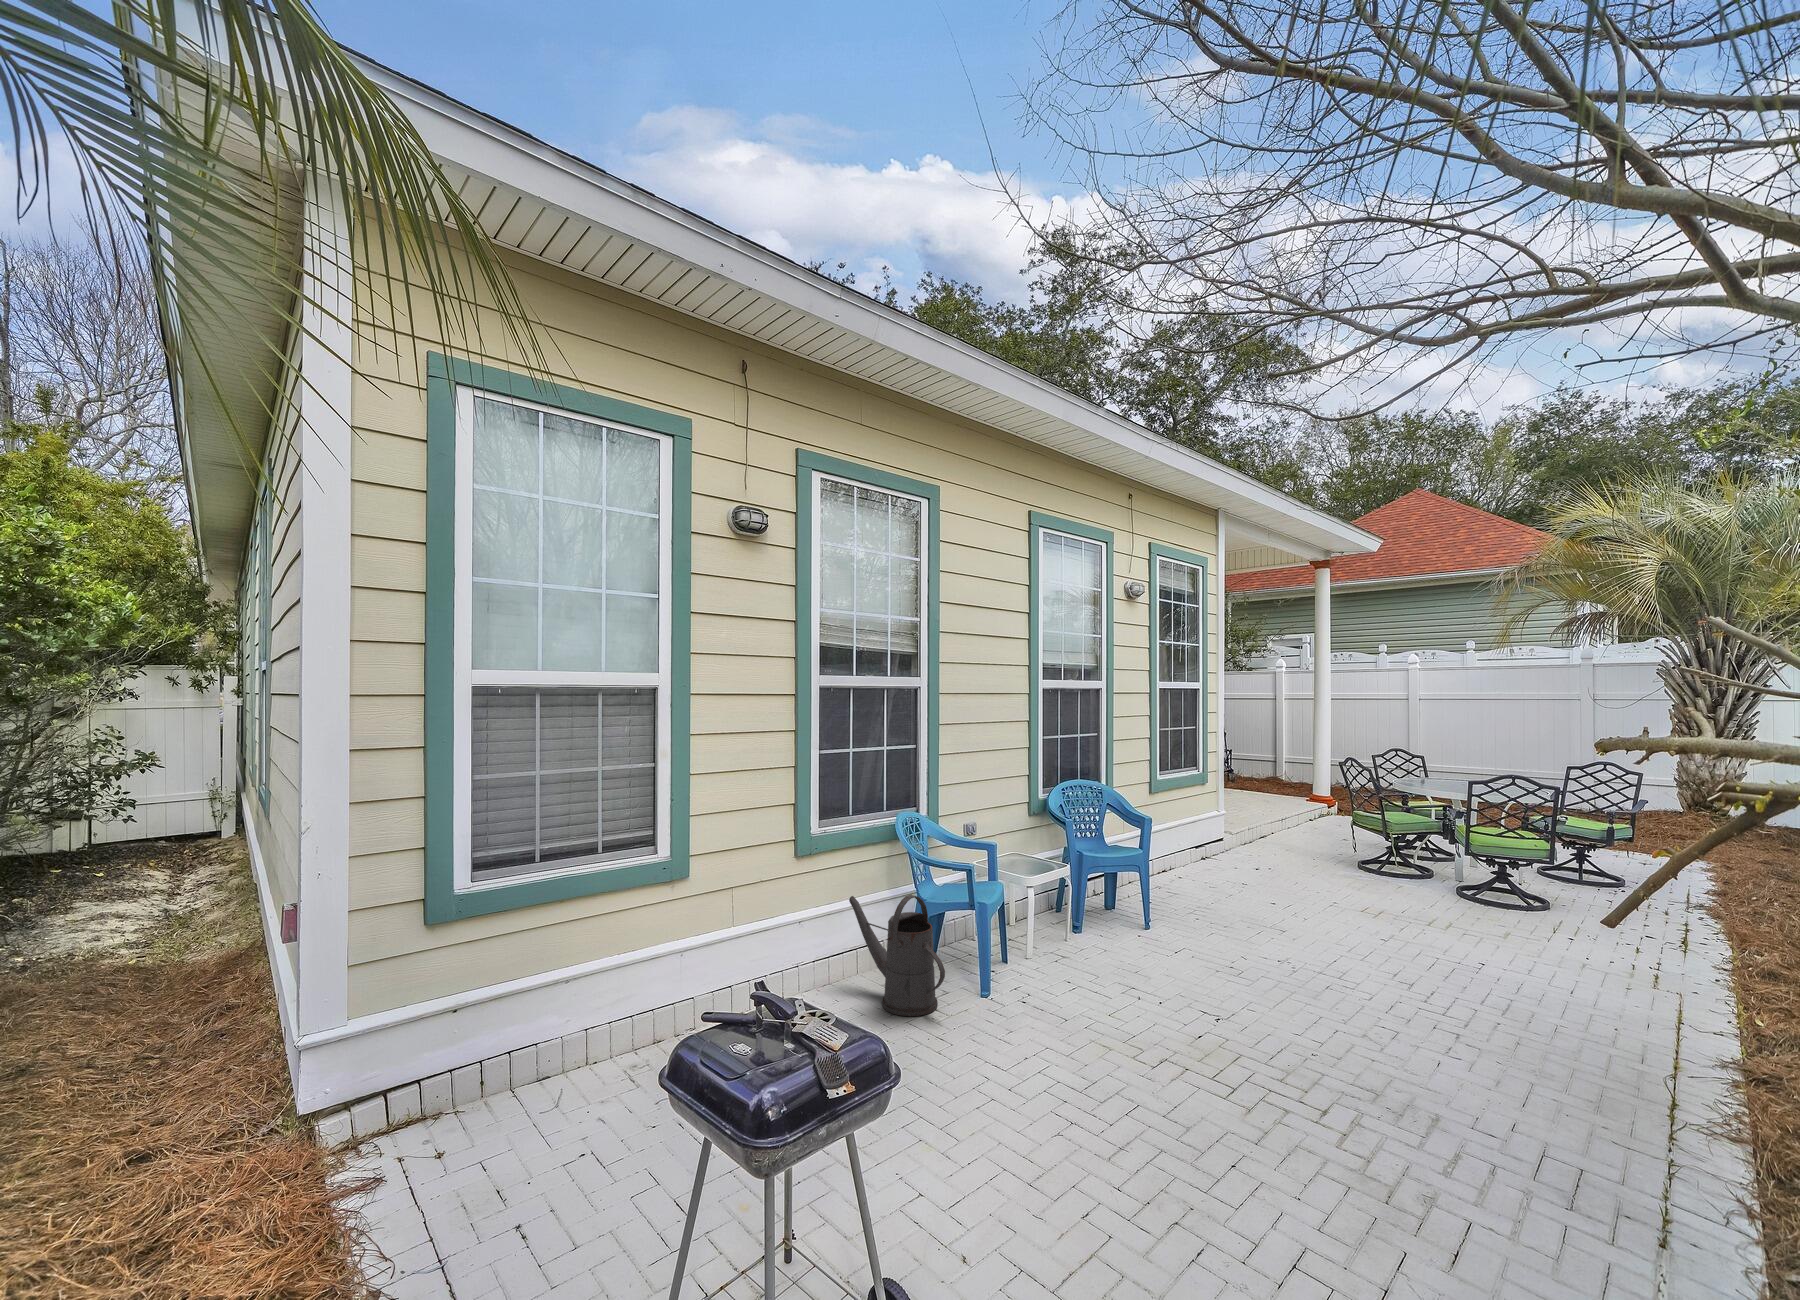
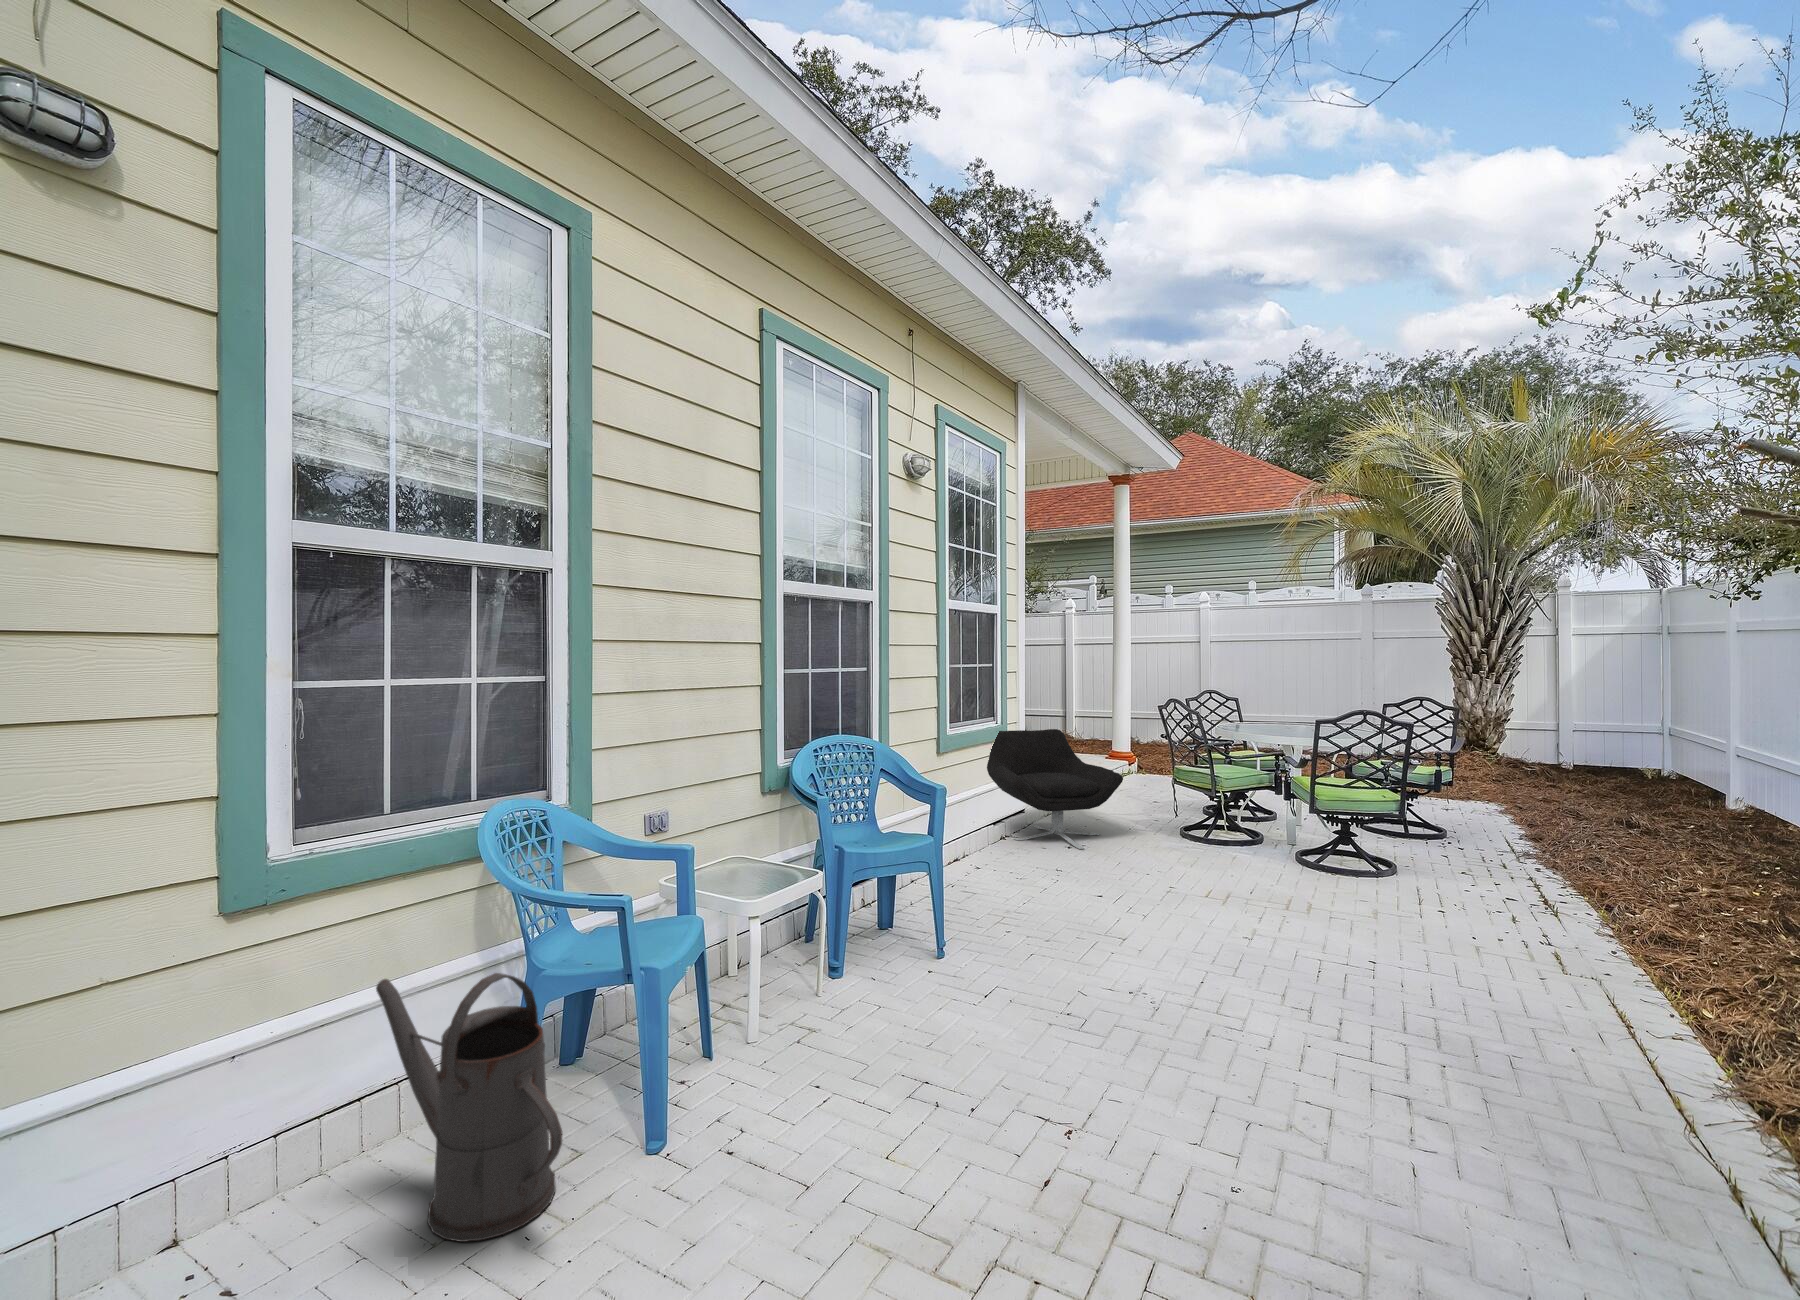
lounge chair: none [1195,777,1307,872] -> present [987,729,1123,849]

